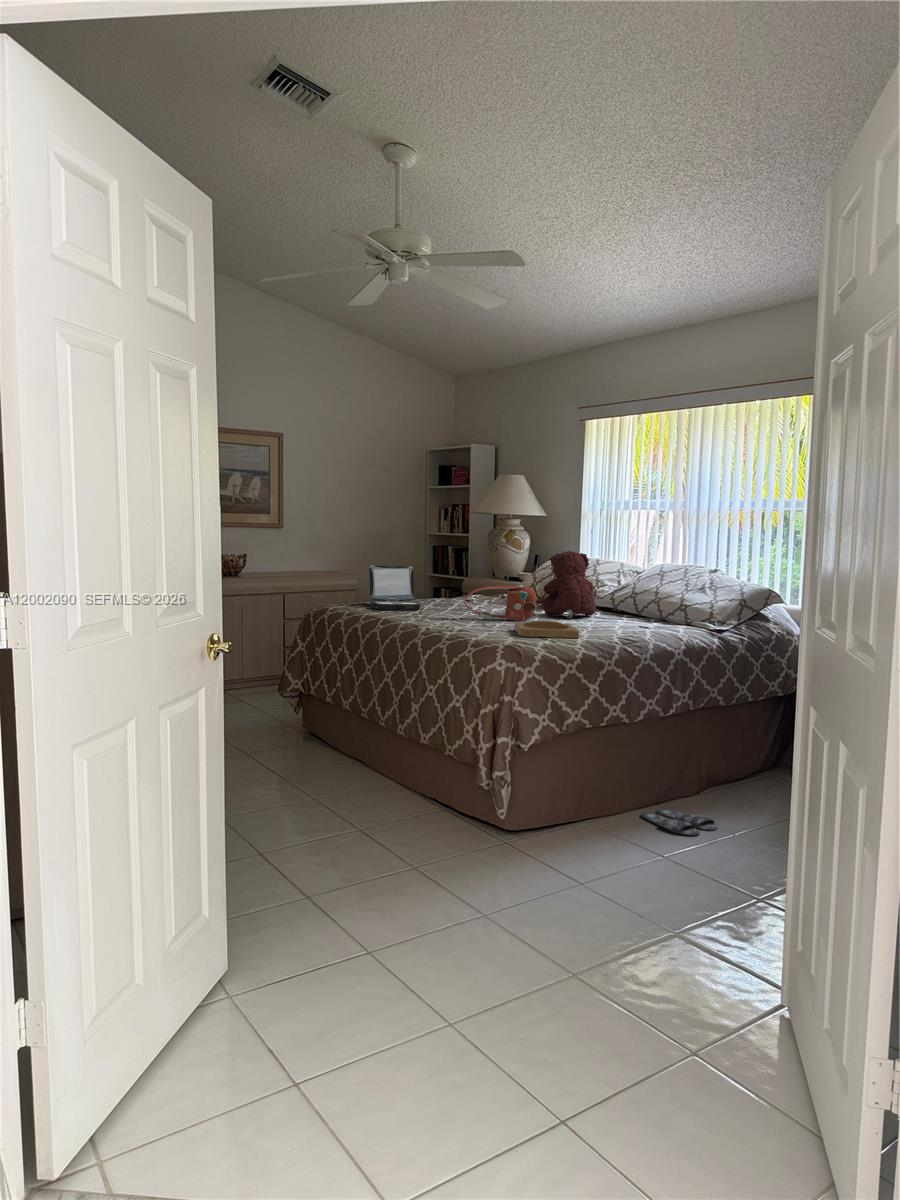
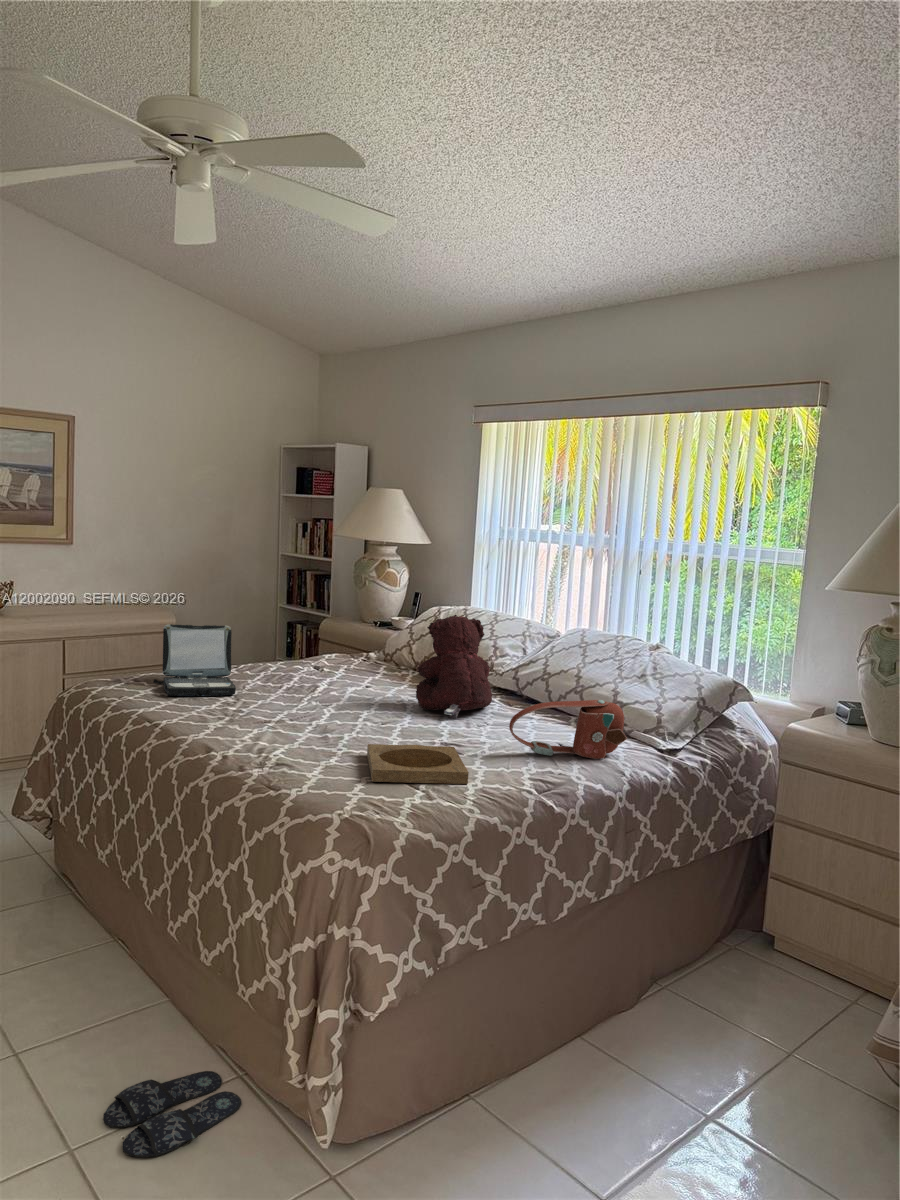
handbag: present [464,585,536,621] -> present [509,700,627,759]
slippers: present [641,809,717,836] -> present [103,1071,241,1157]

